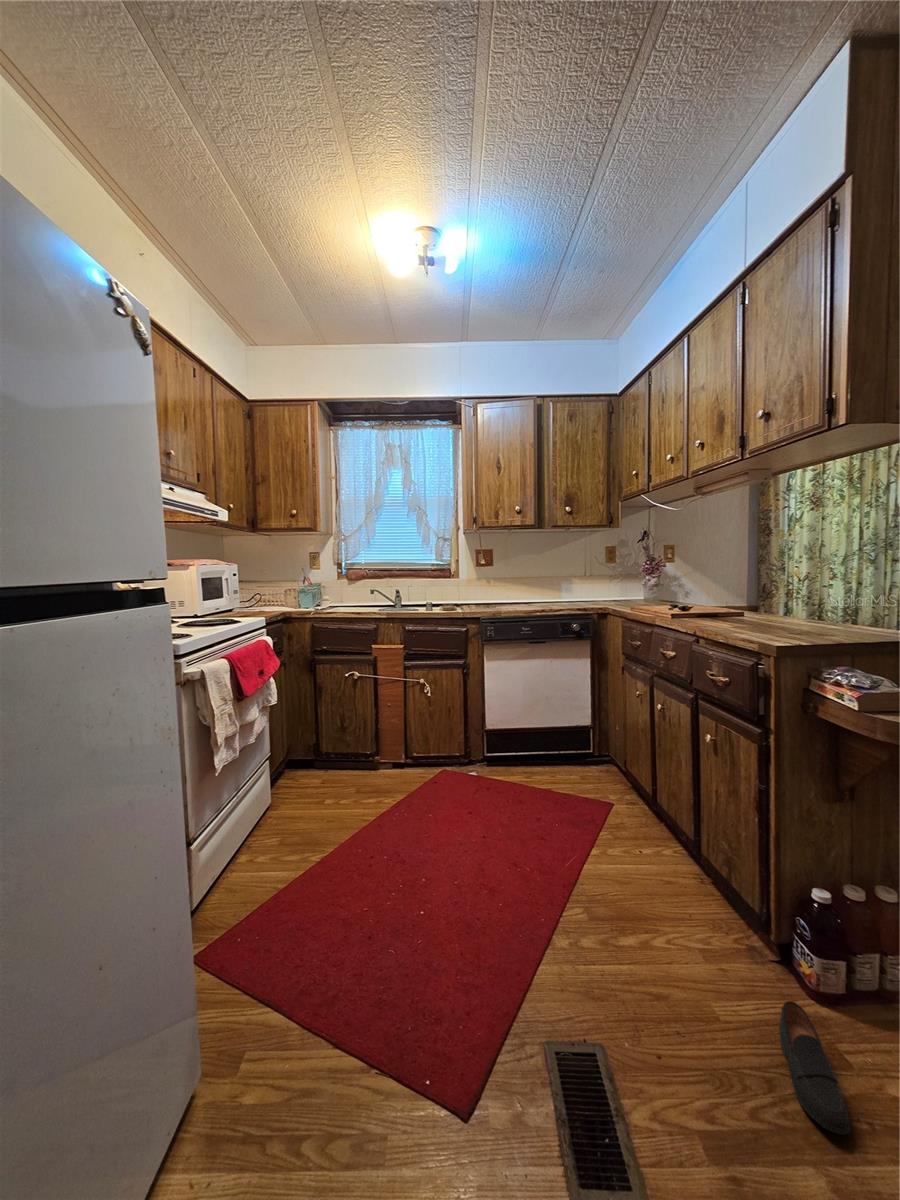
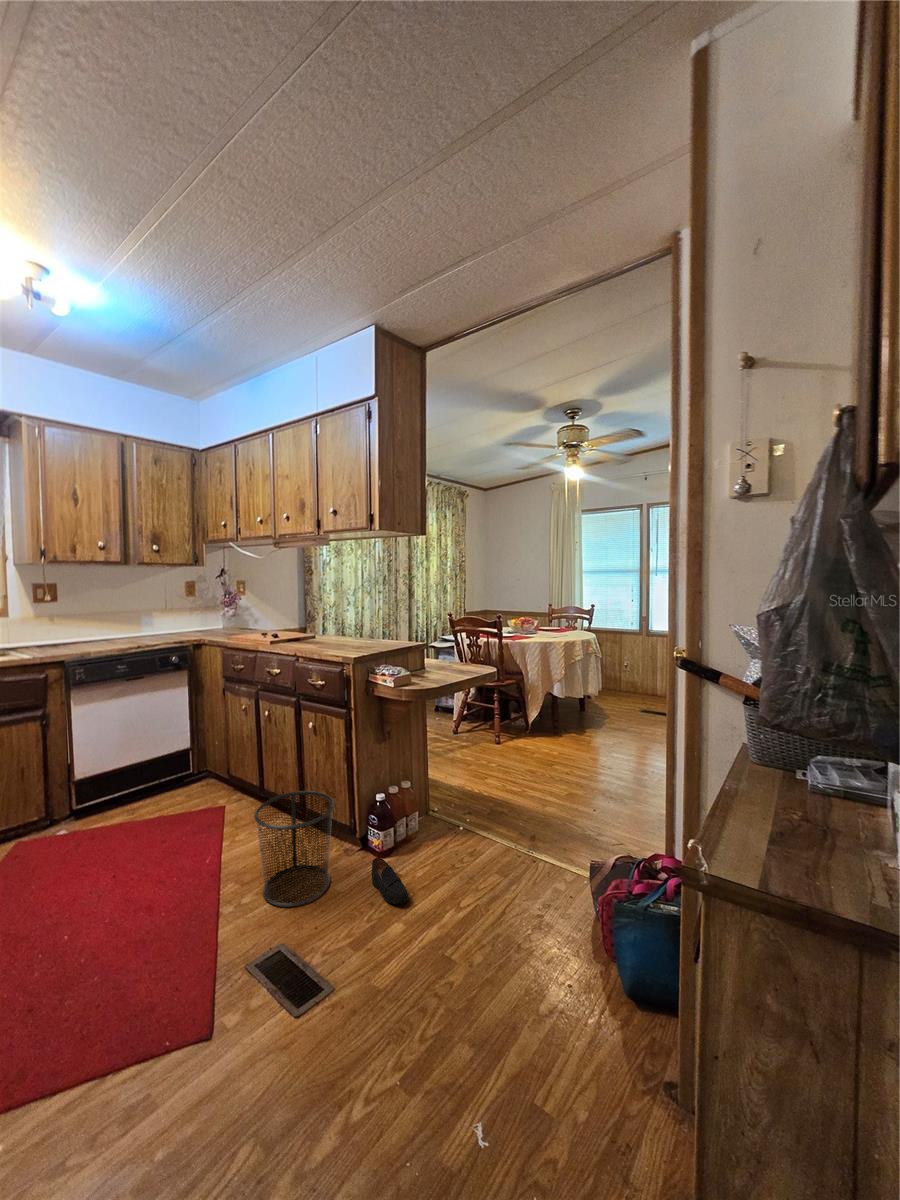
waste bin: none [596,824,718,1004] -> present [254,791,334,907]

